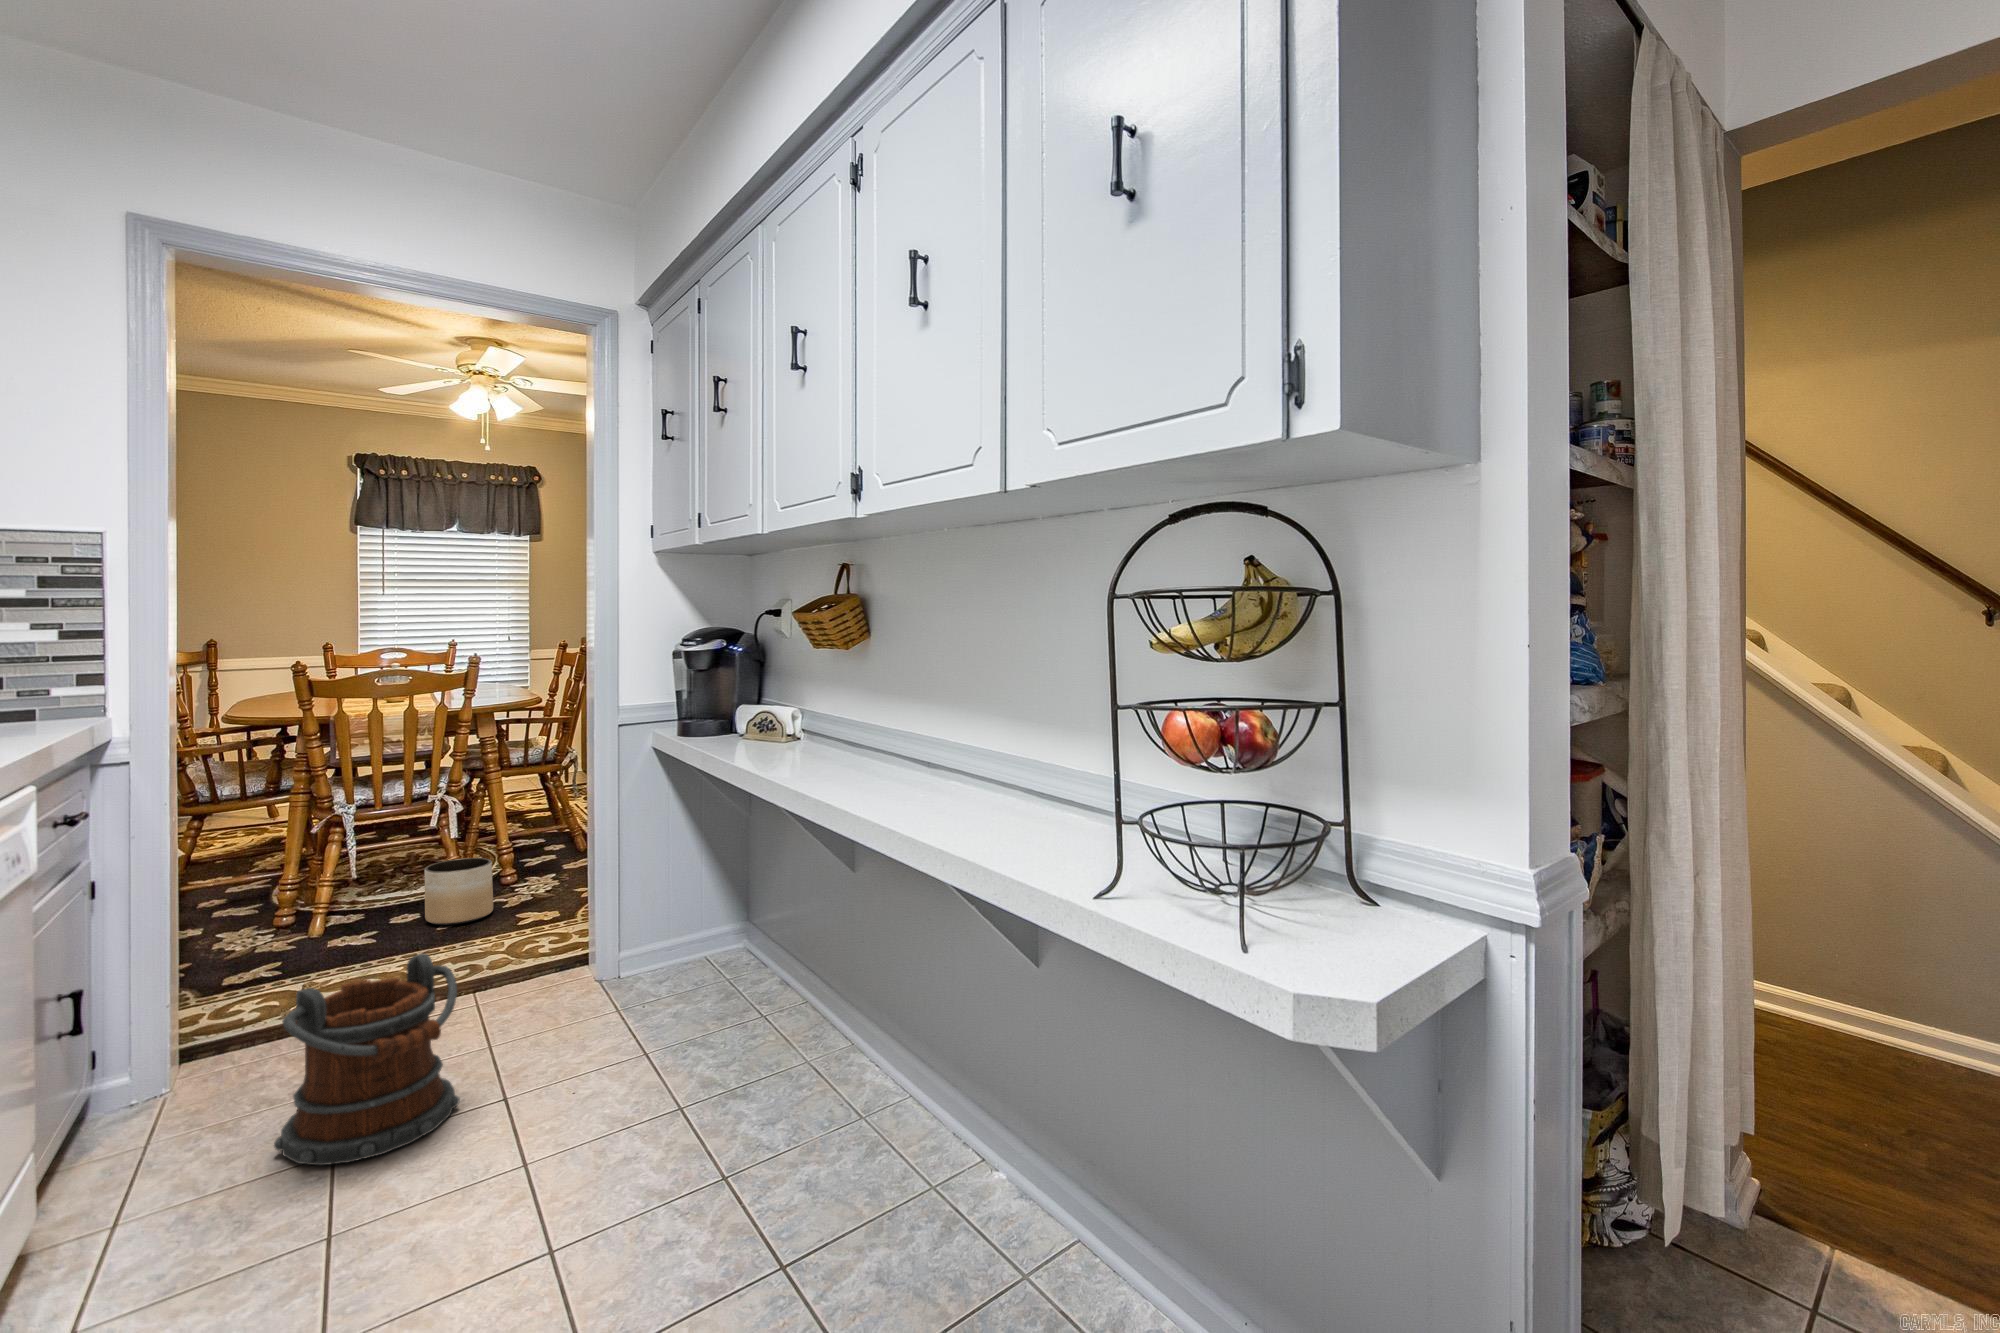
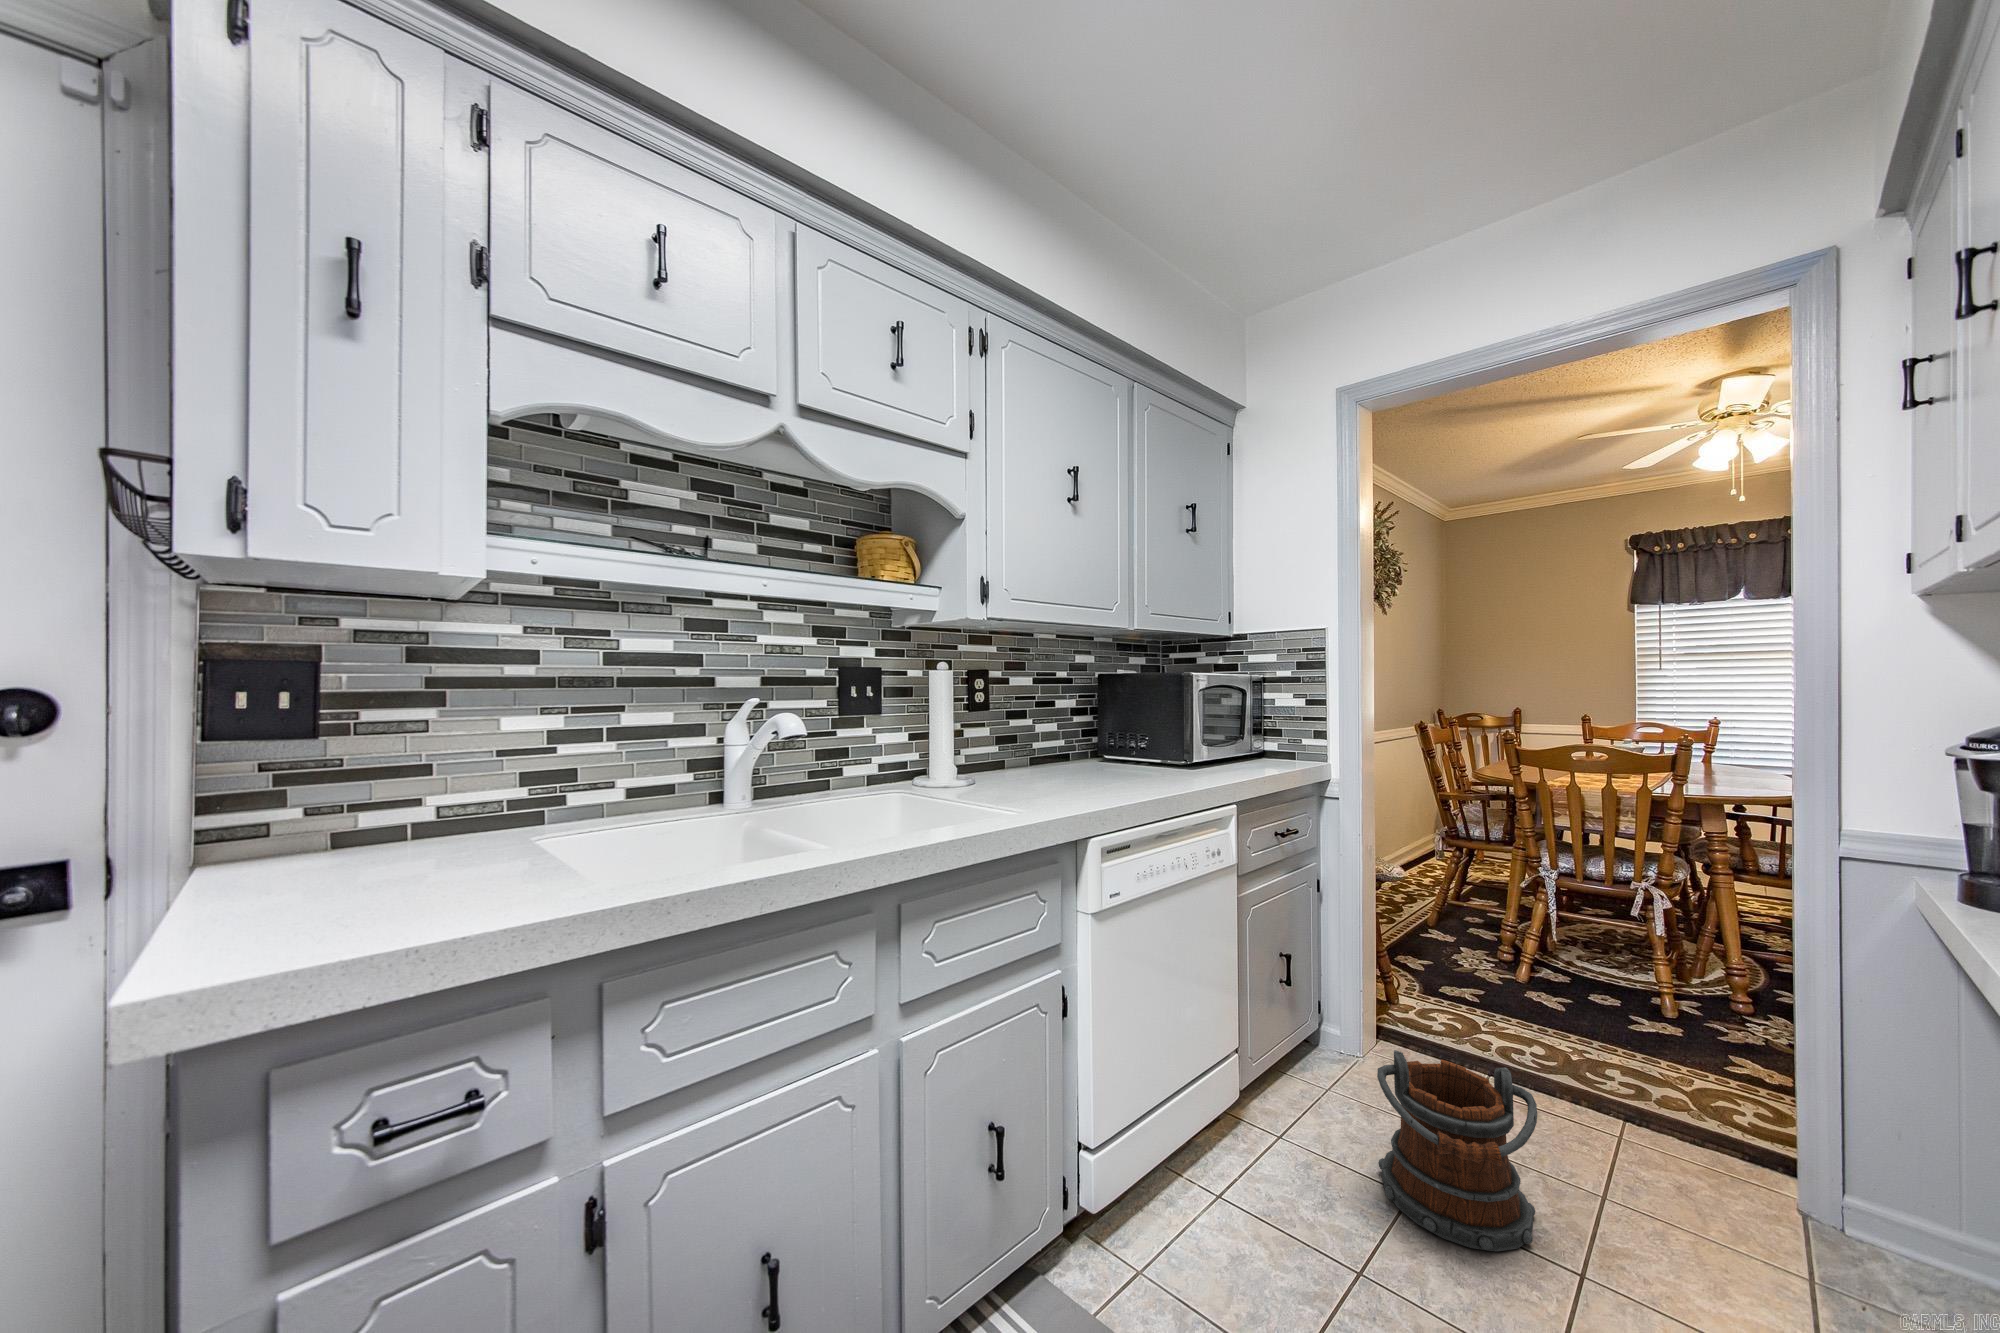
planter: present [424,858,493,925] -> none [1620,957,1702,1036]

